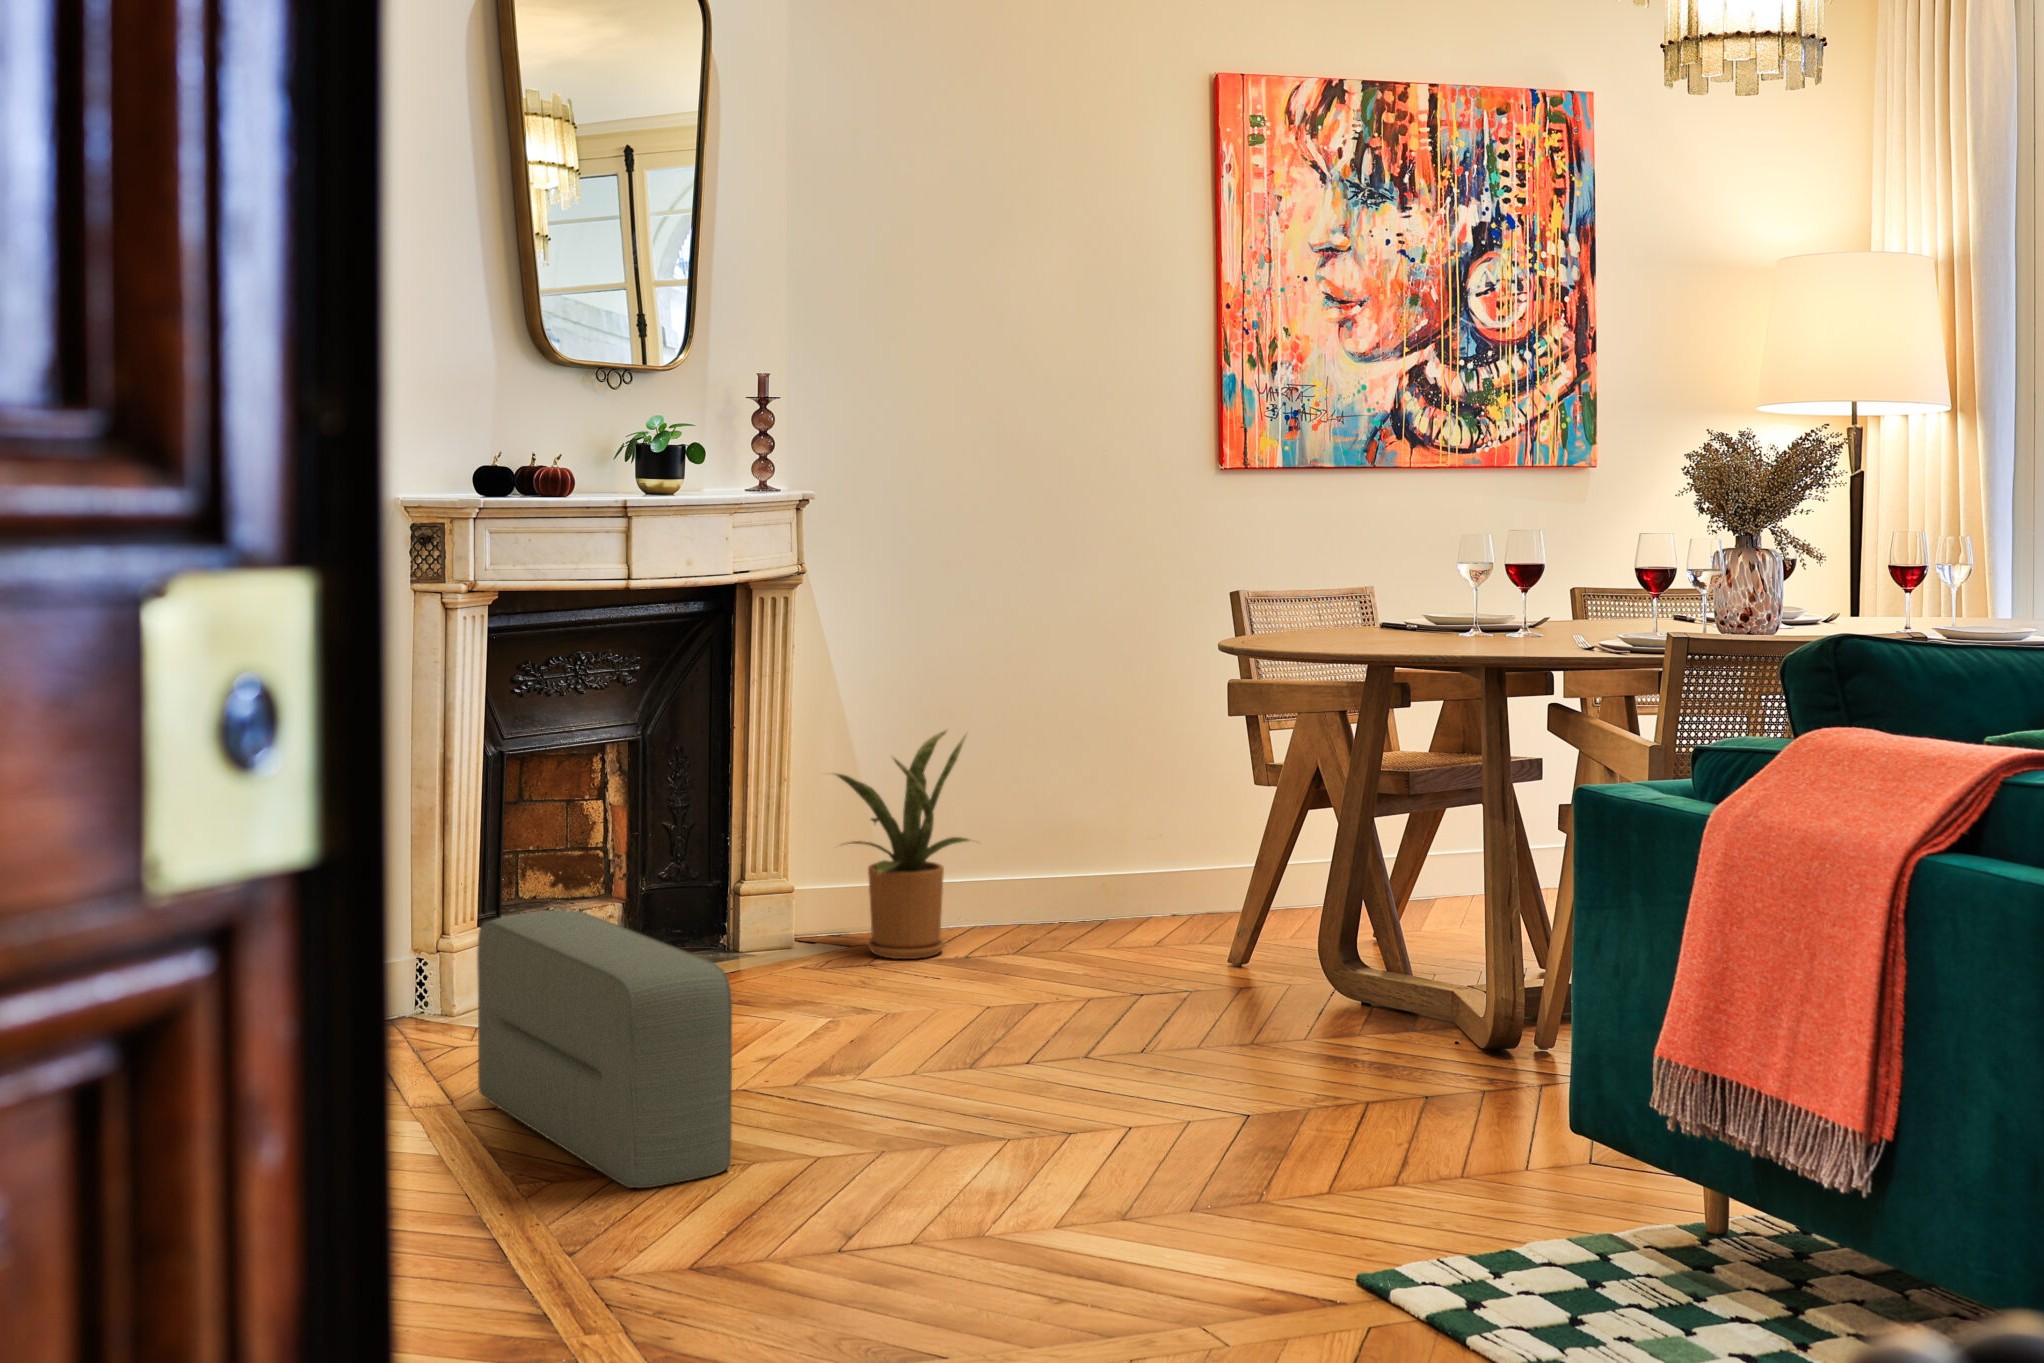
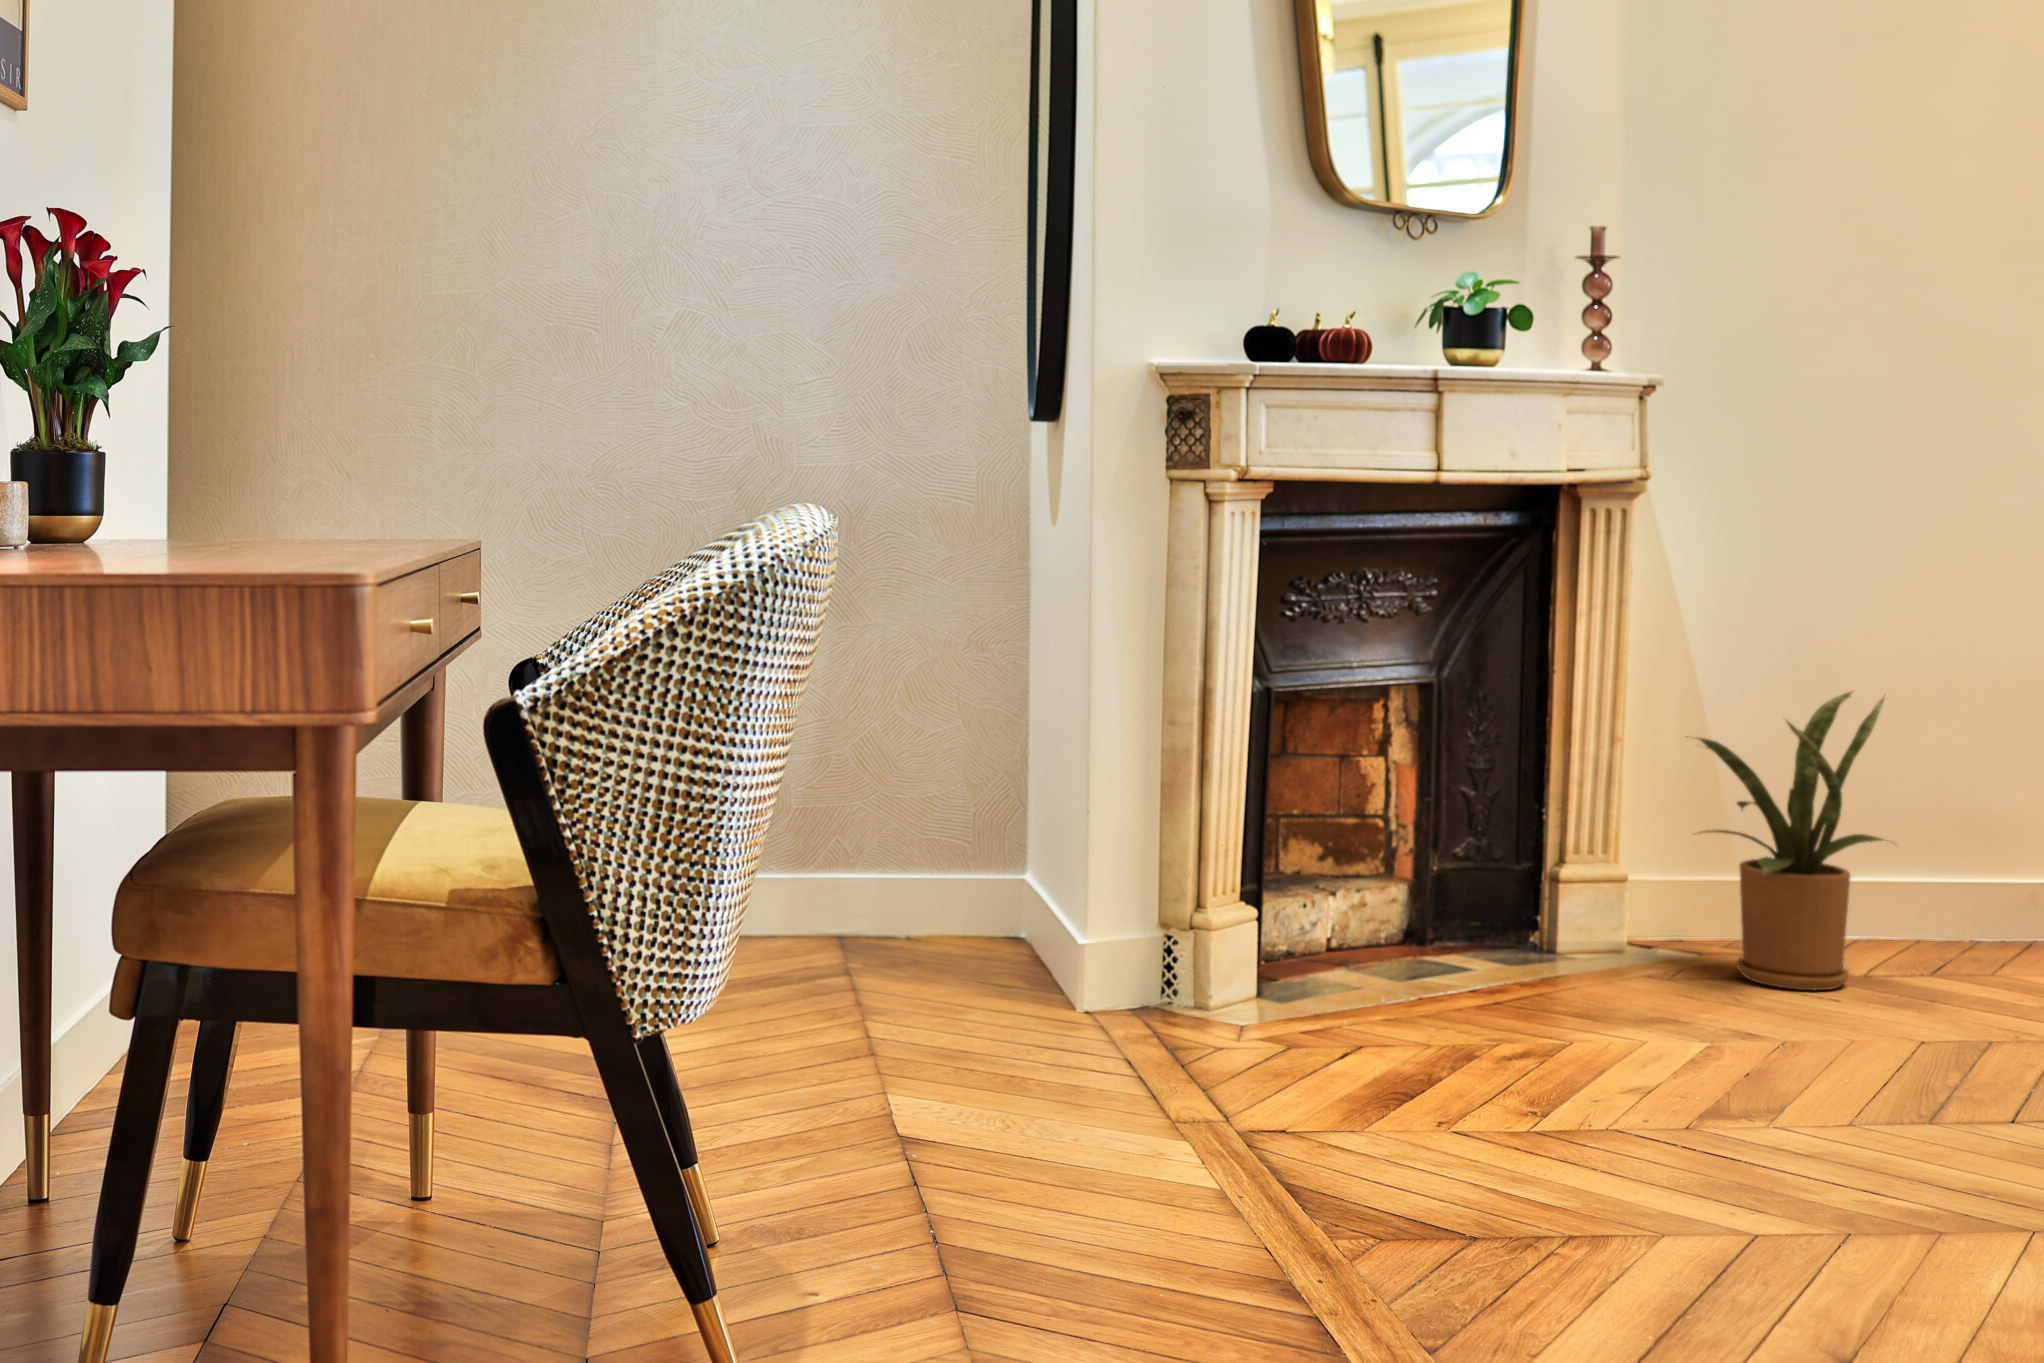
pouf: present [477,910,732,1188] -> none [1264,883,1657,1276]

